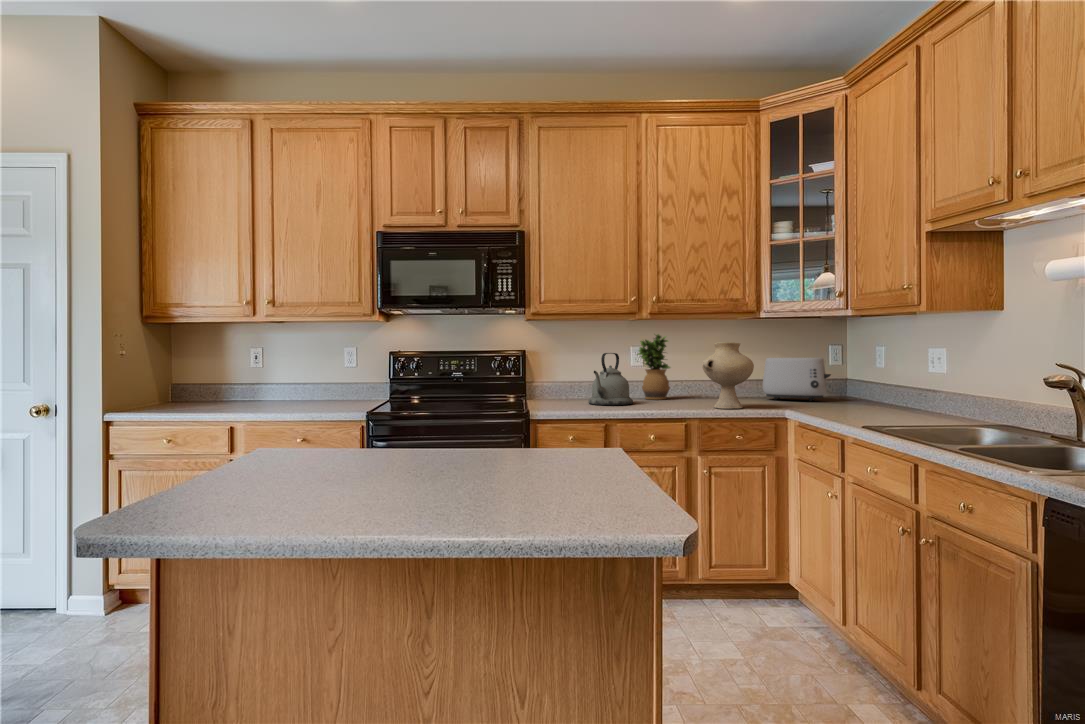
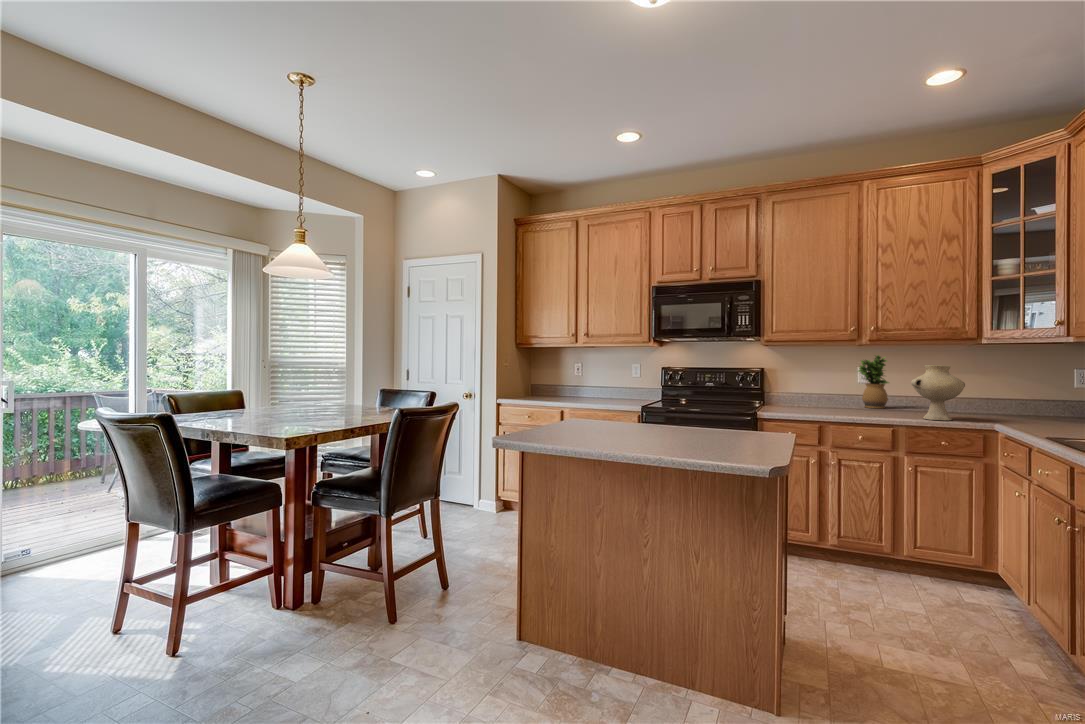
kettle: present [588,353,633,405] -> none [810,371,849,411]
toaster: present [763,358,831,401] -> none [985,377,1062,418]

